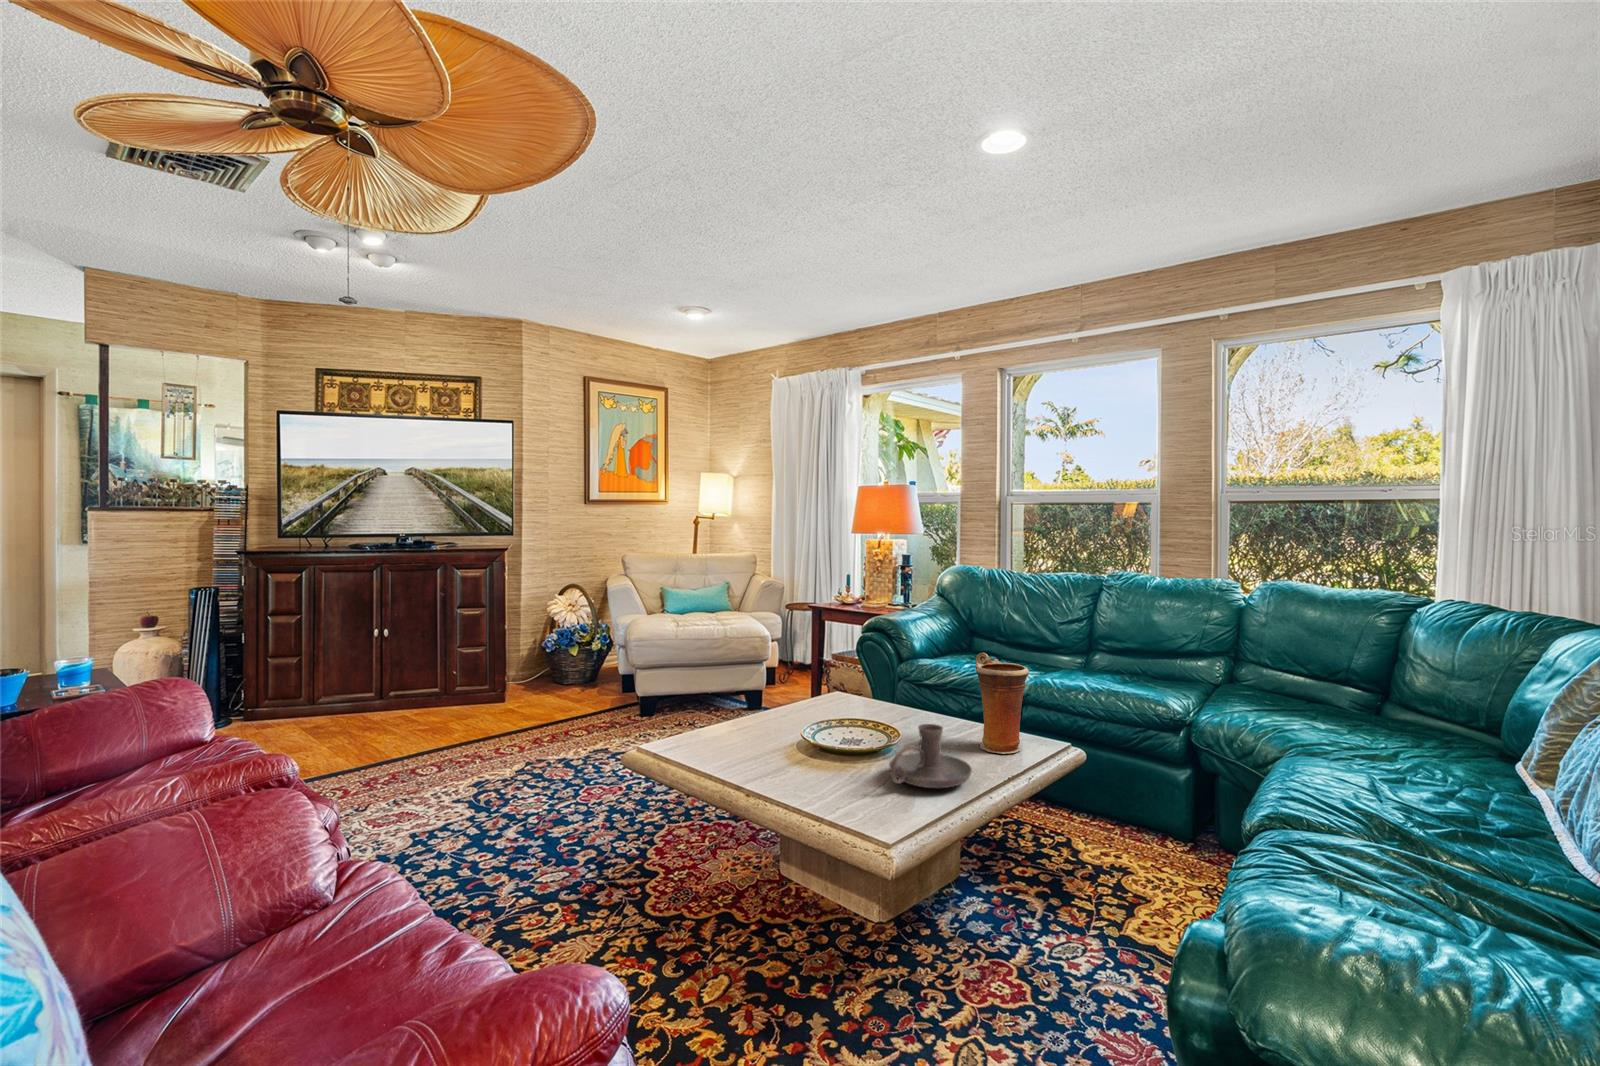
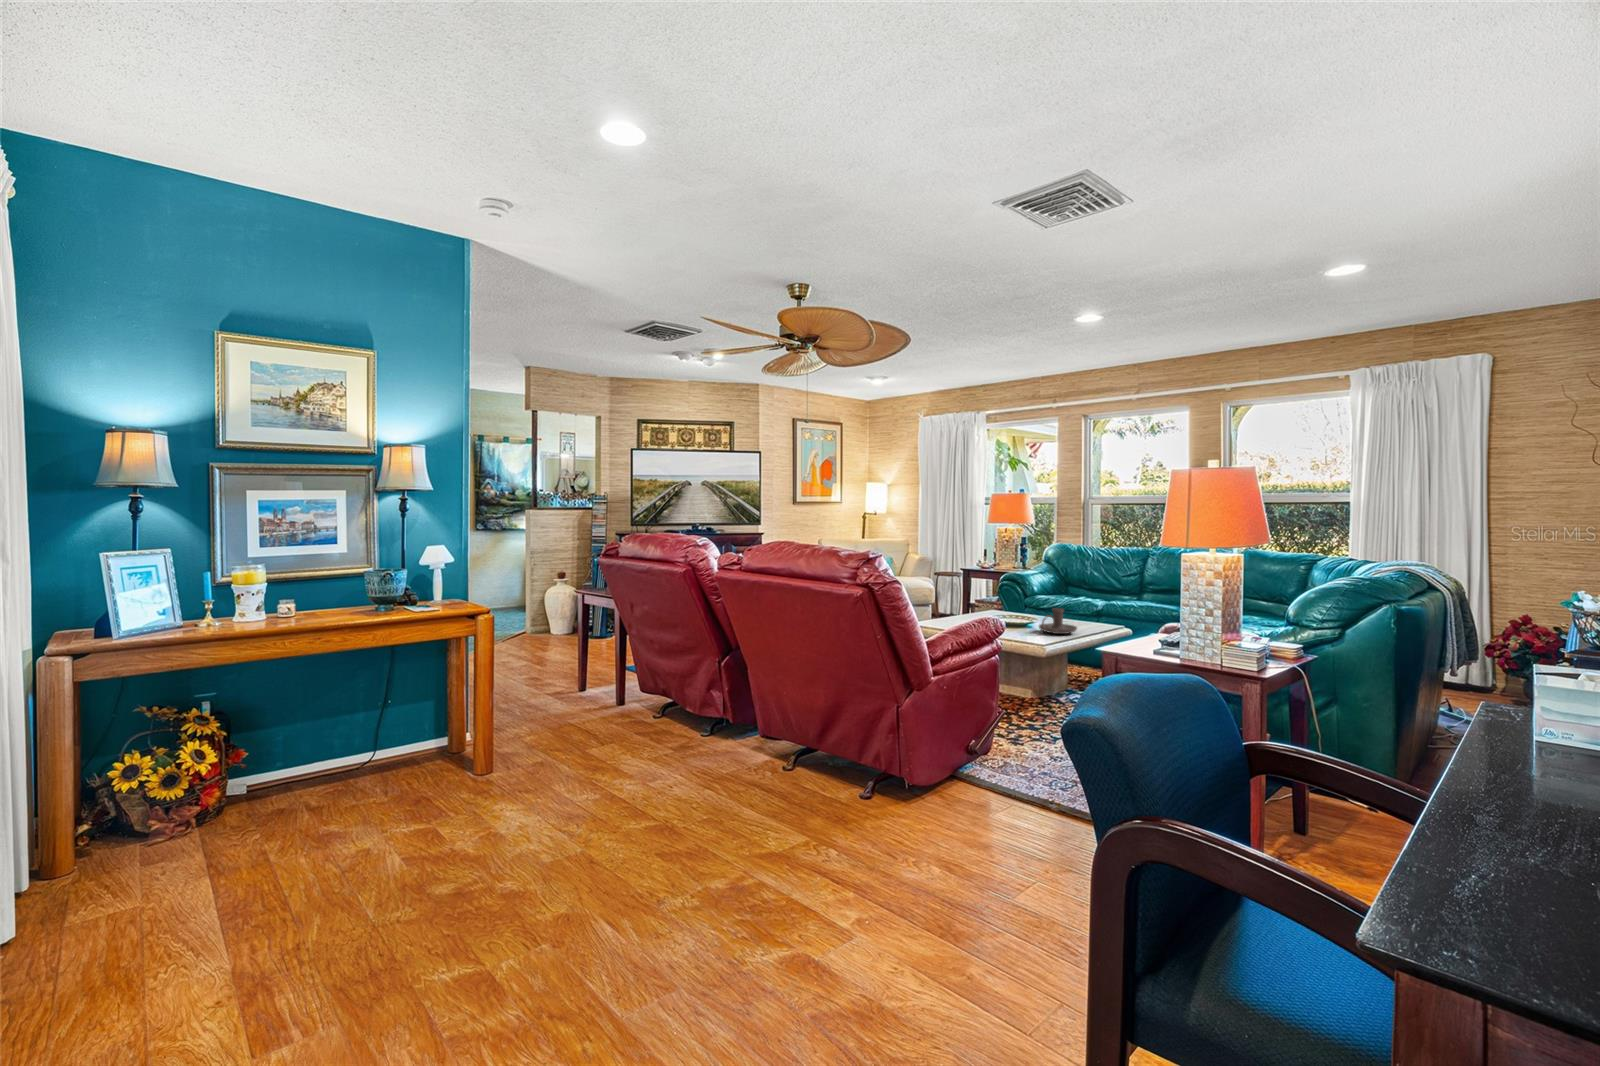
vase: present [975,653,1029,754] -> none [1077,580,1104,627]

